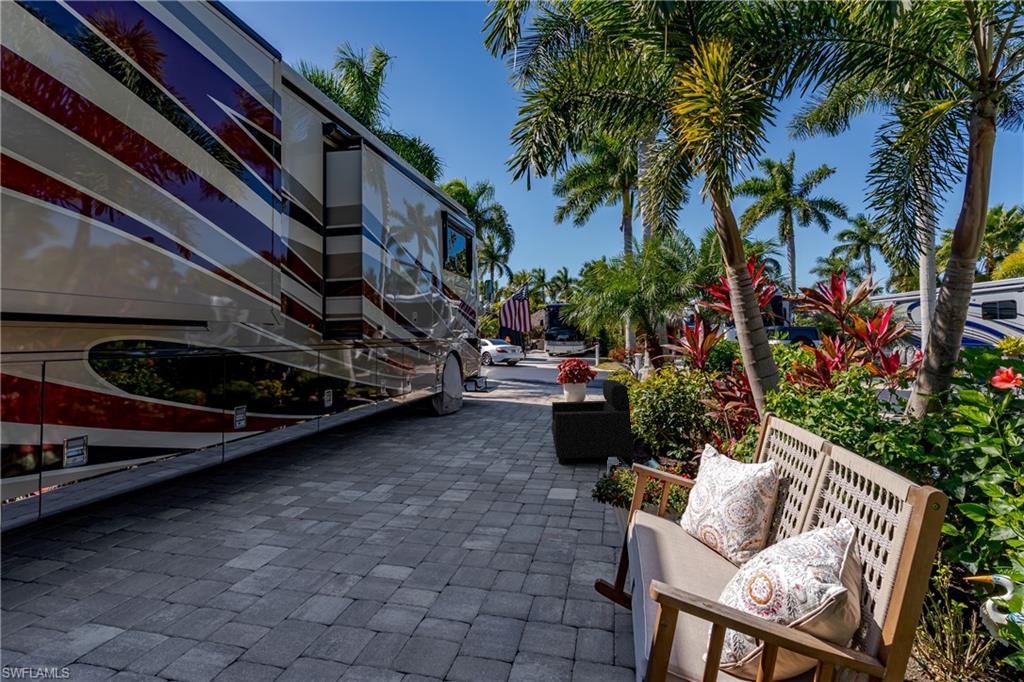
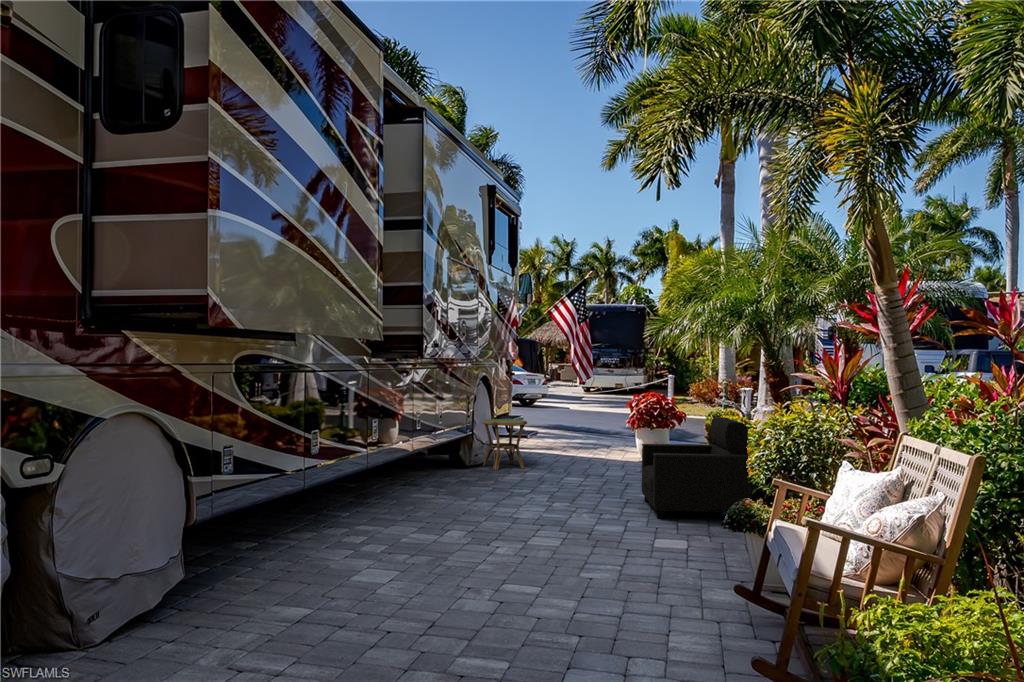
side table: none [450,383,482,420] -> present [482,419,527,470]

